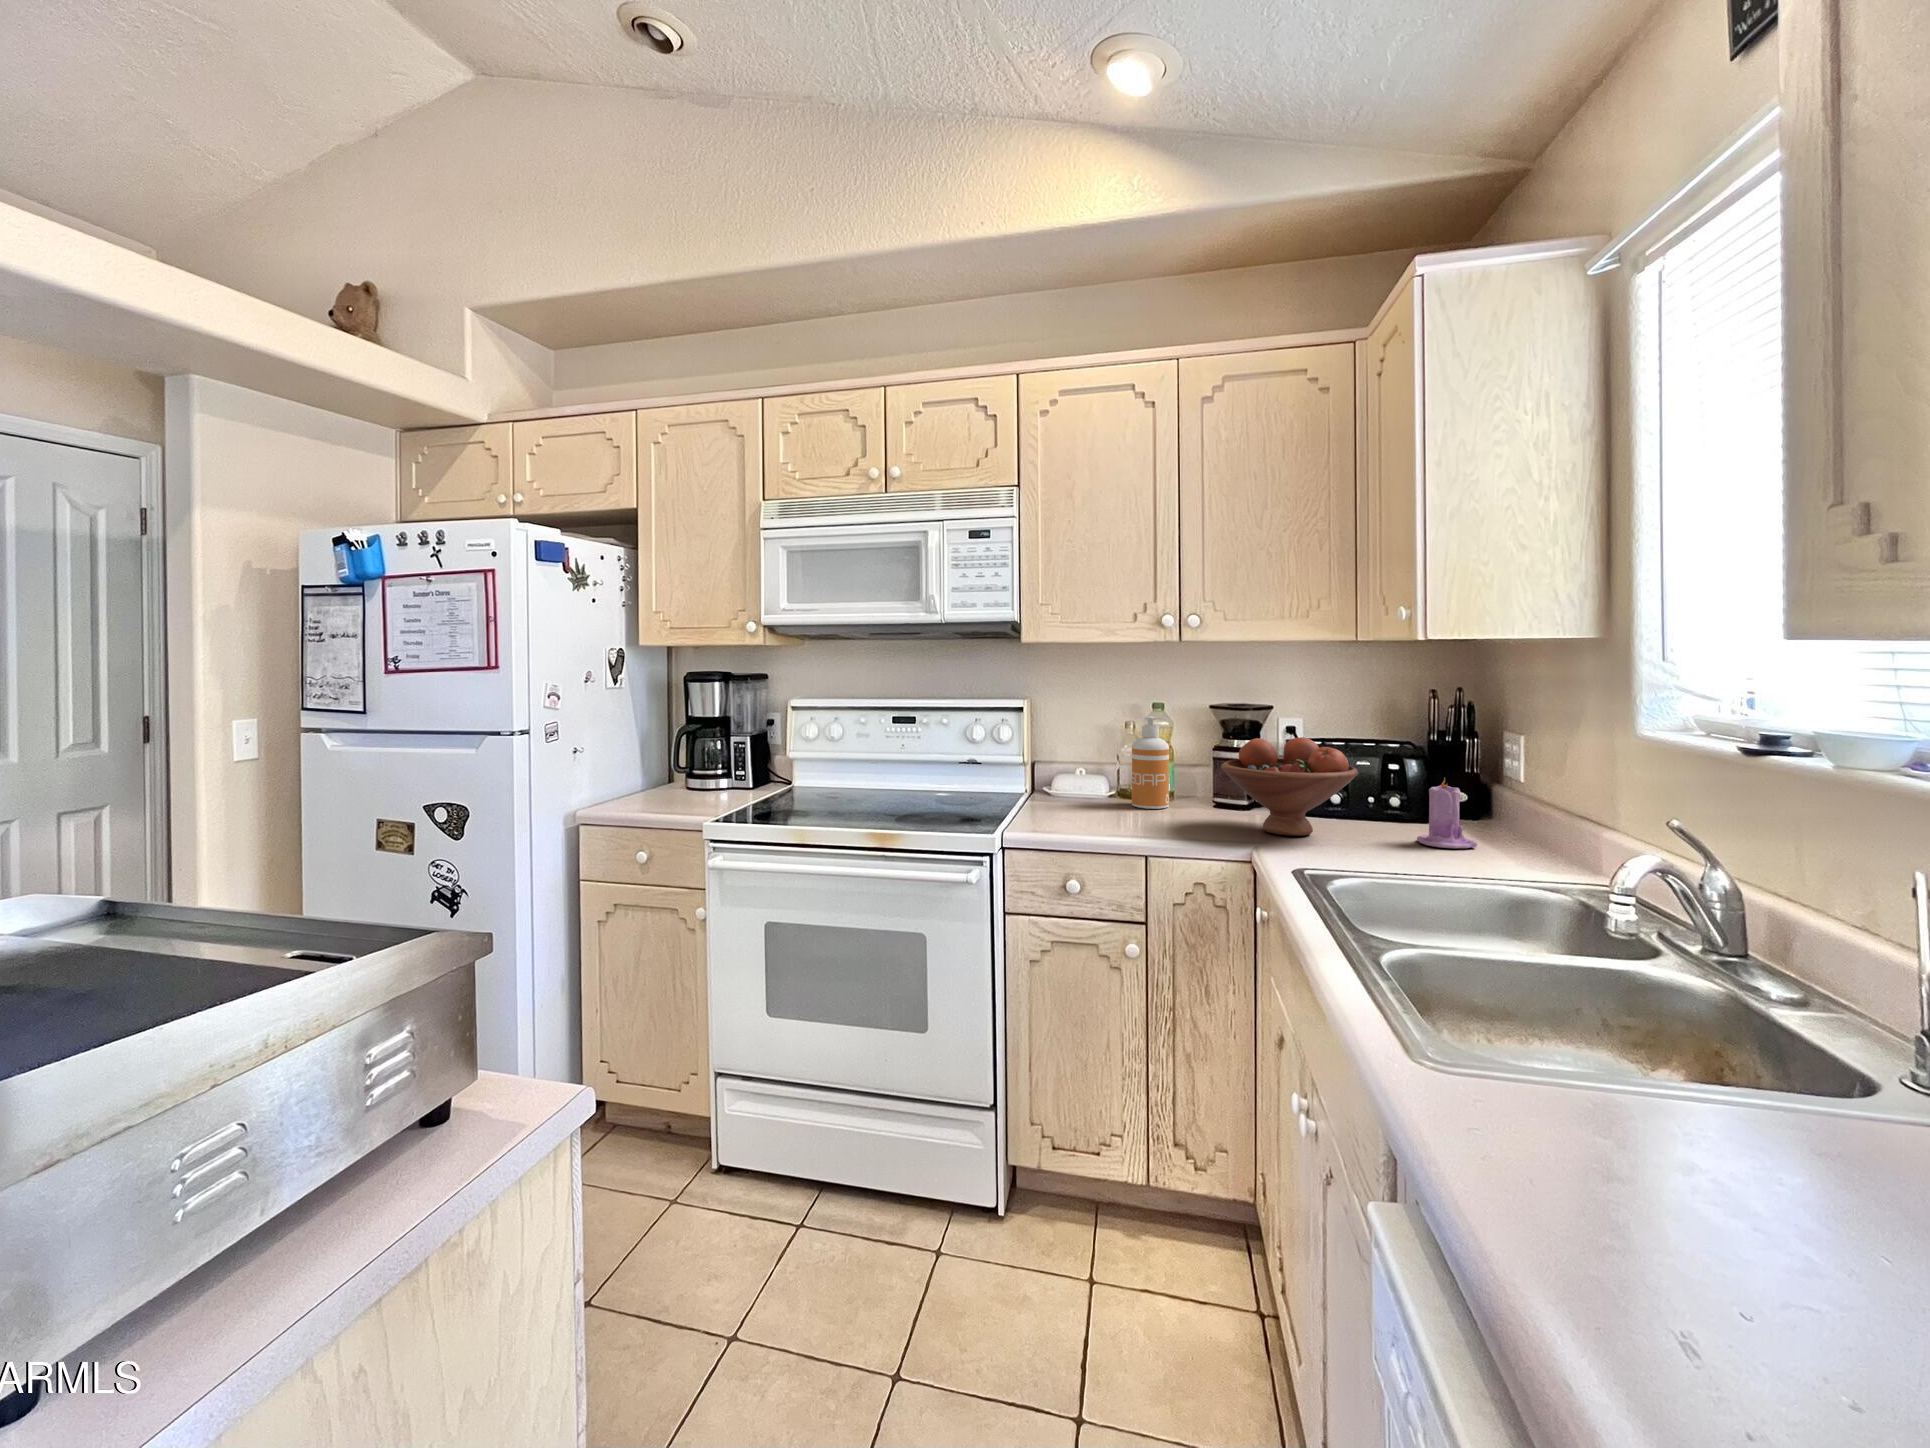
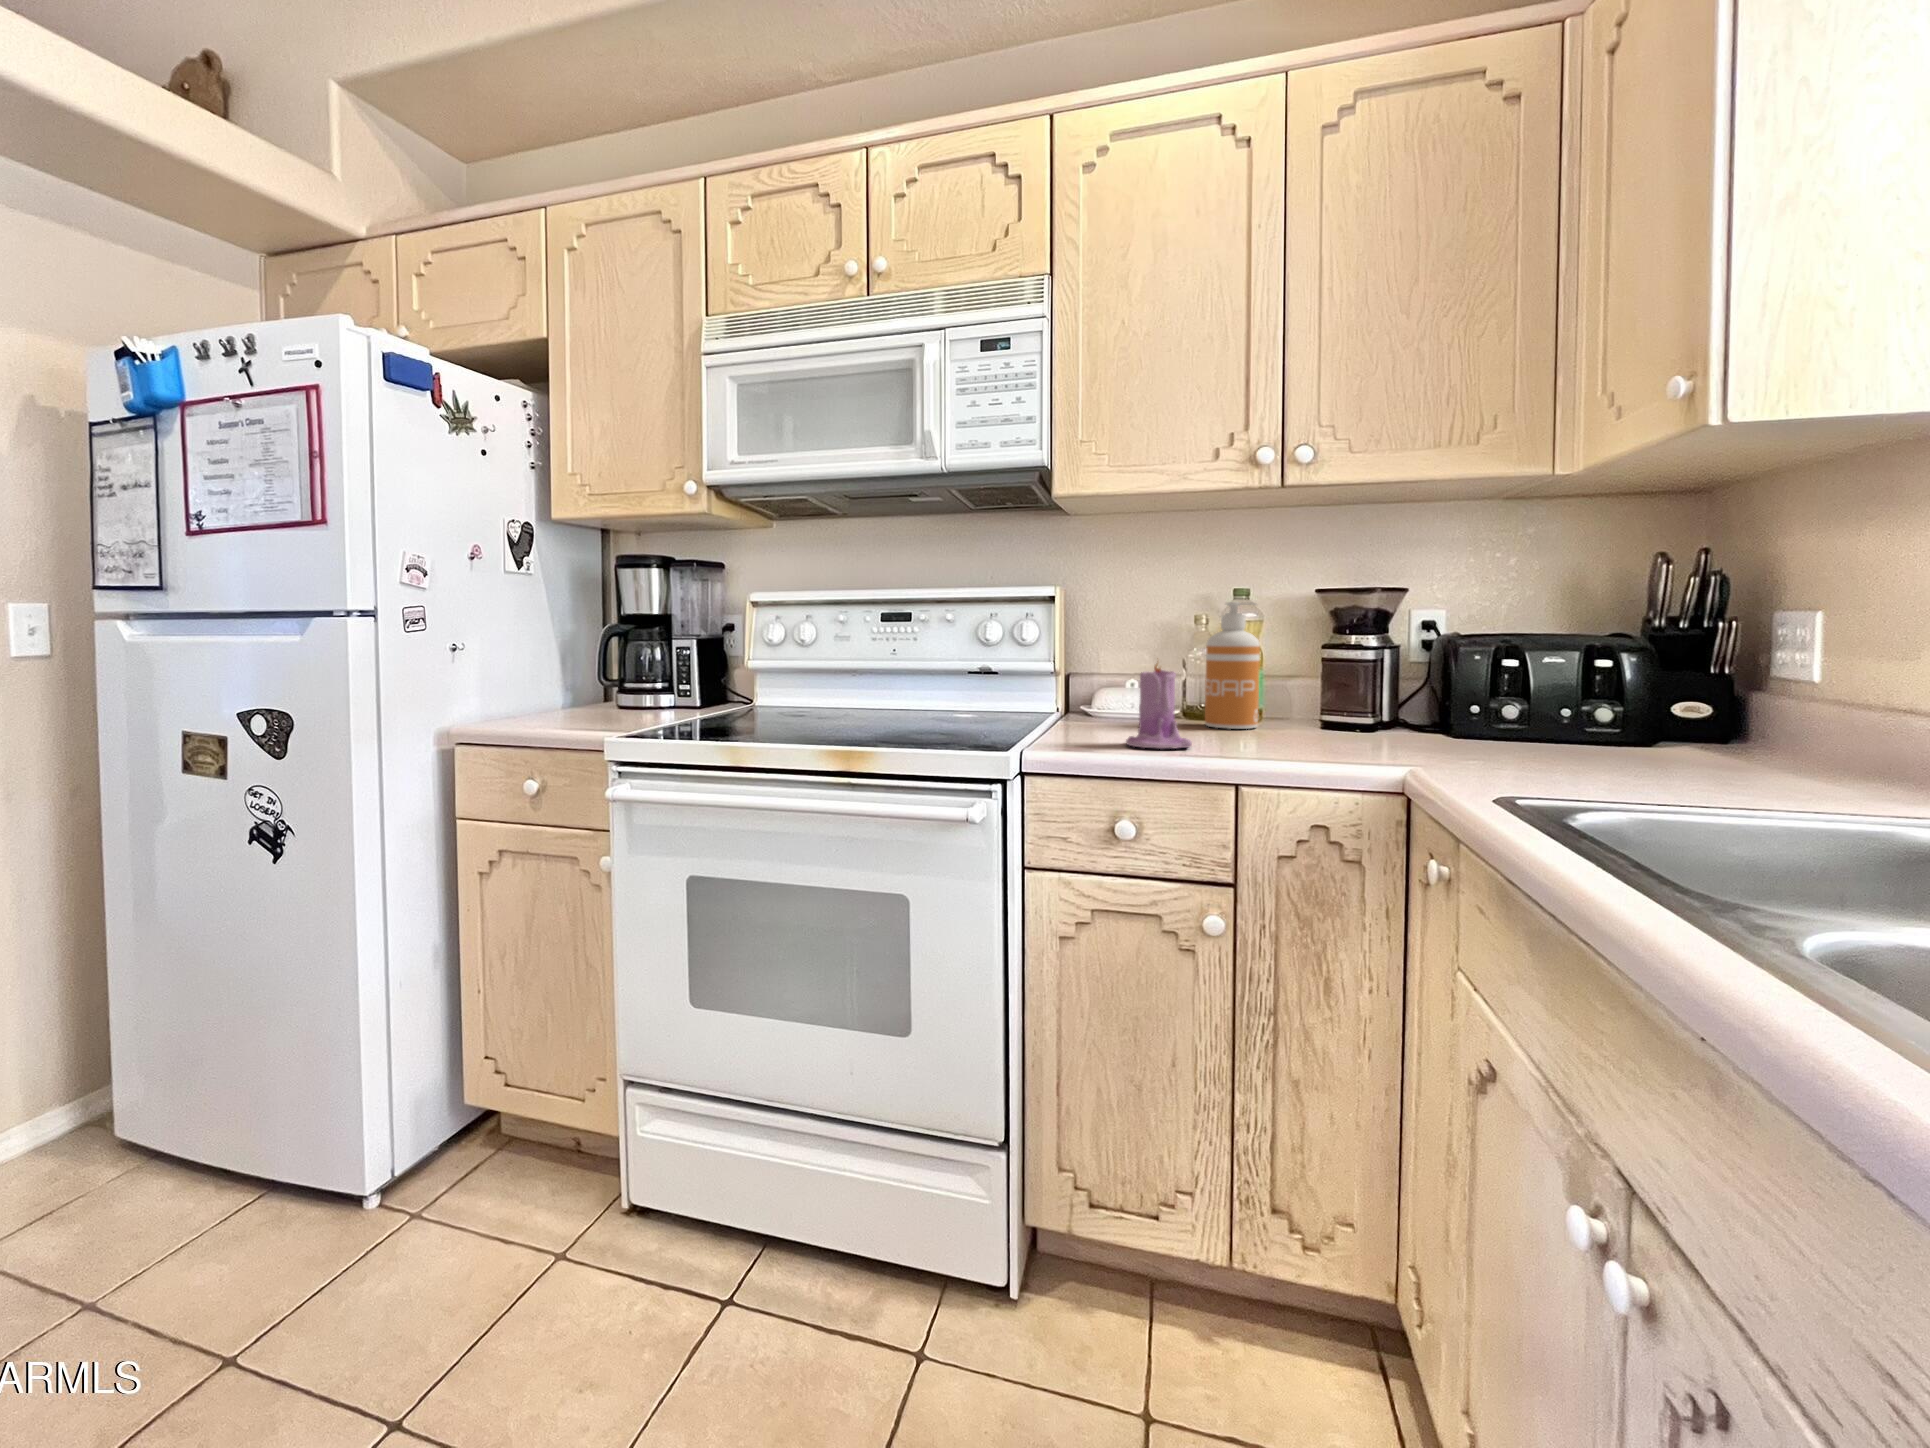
fruit bowl: present [1221,737,1358,836] -> none [1347,616,1570,757]
candle: present [1417,778,1477,848] -> present [1126,663,1192,749]

